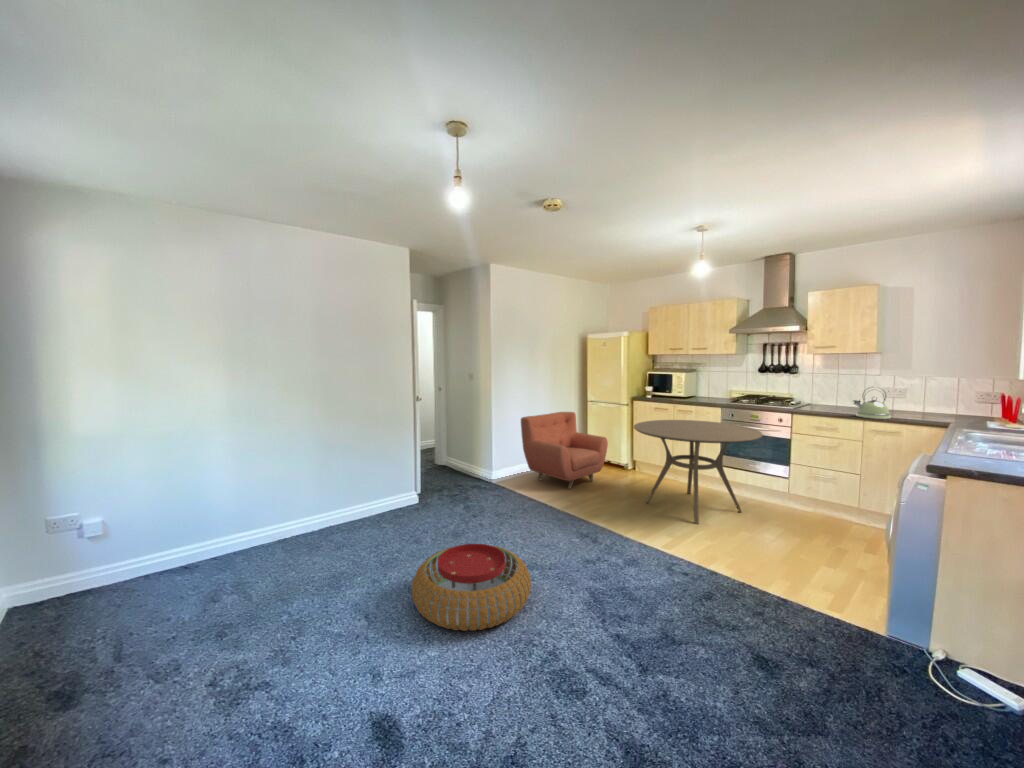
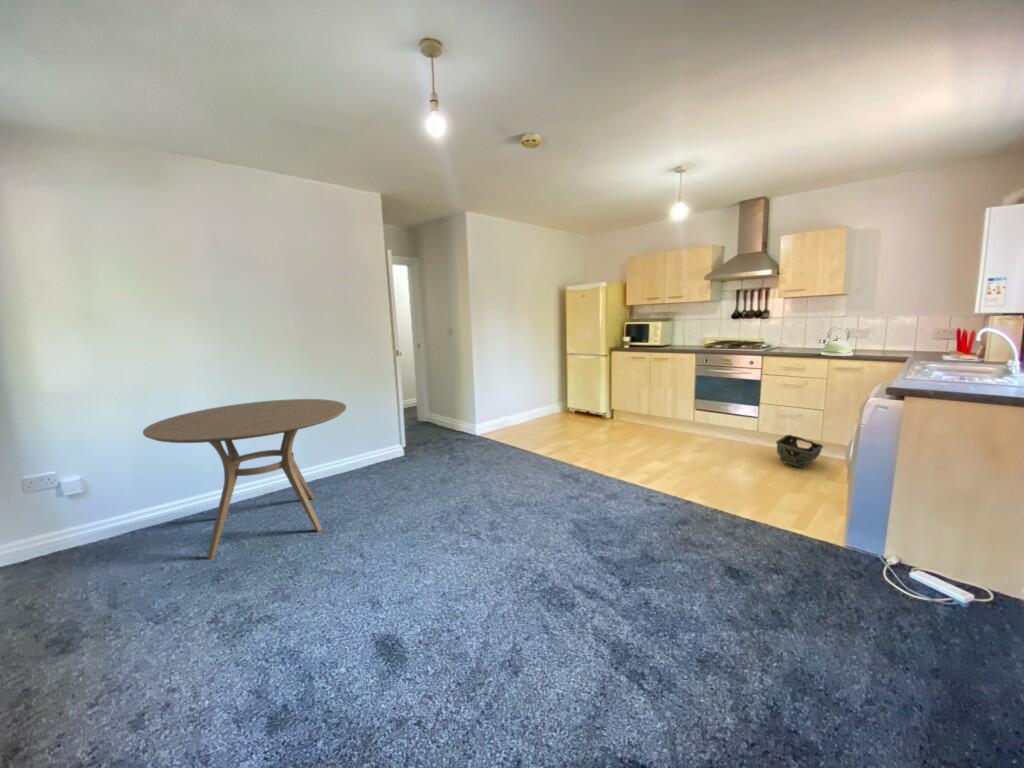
armchair: present [521,412,608,489] -> none [503,364,588,437]
dining table: present [634,420,762,524] -> present [143,399,346,559]
woven basket: none [809,500,861,538] -> present [776,435,823,468]
pouf: present [411,544,531,631] -> none [404,484,519,562]

